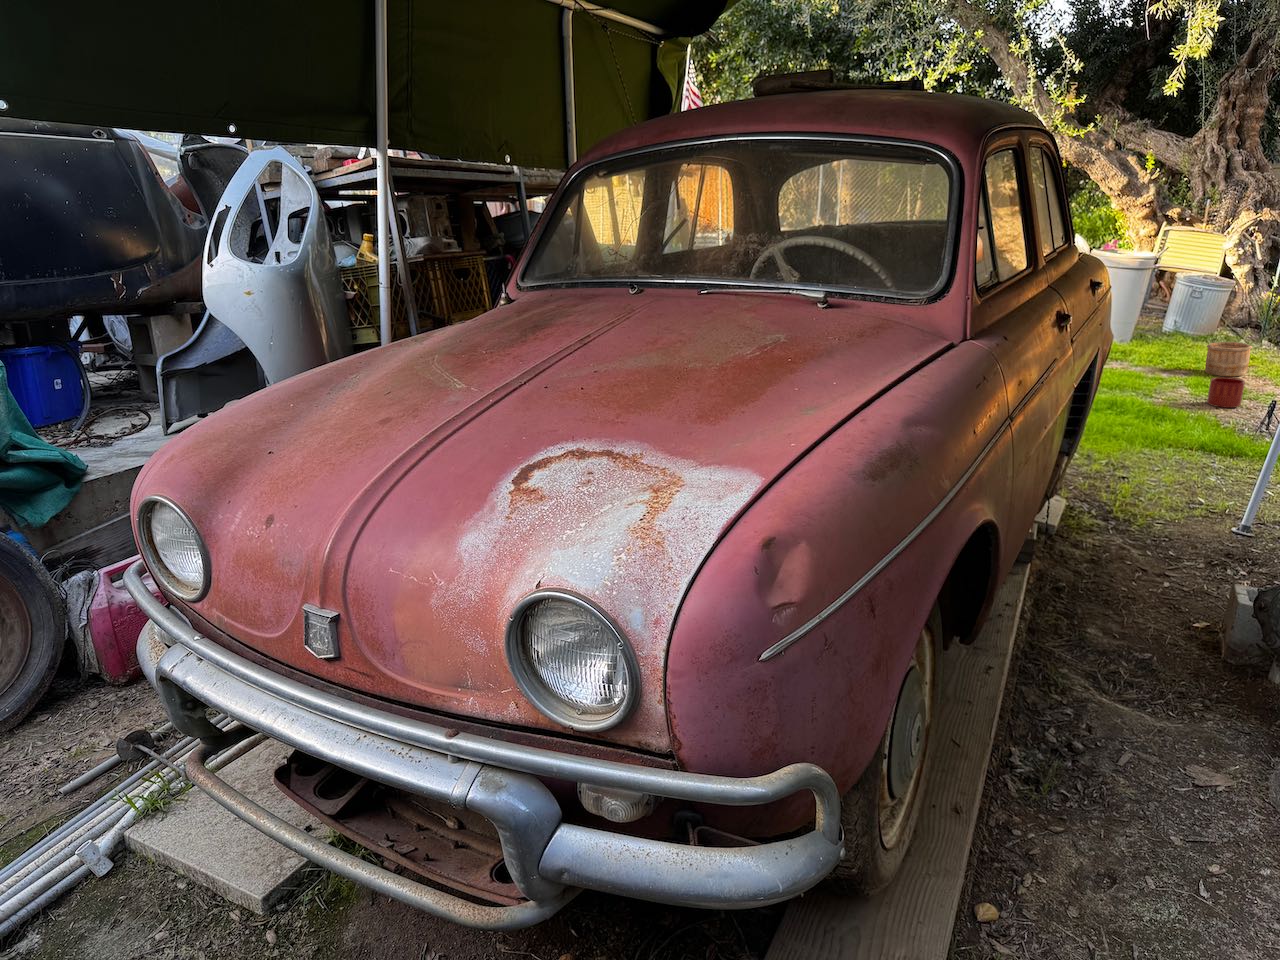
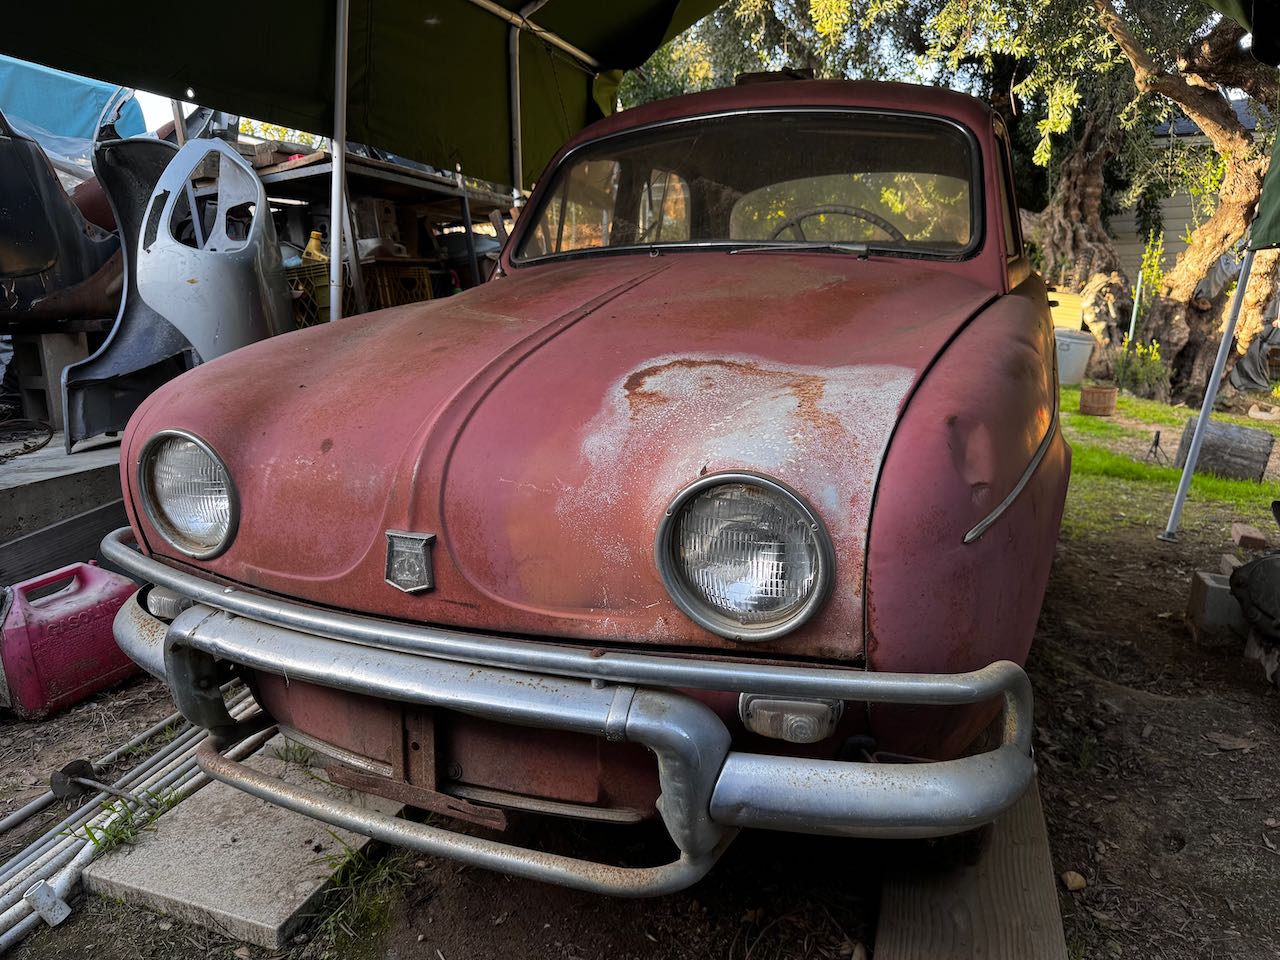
planter: present [1207,377,1245,408] -> none [1091,412,1124,439]

